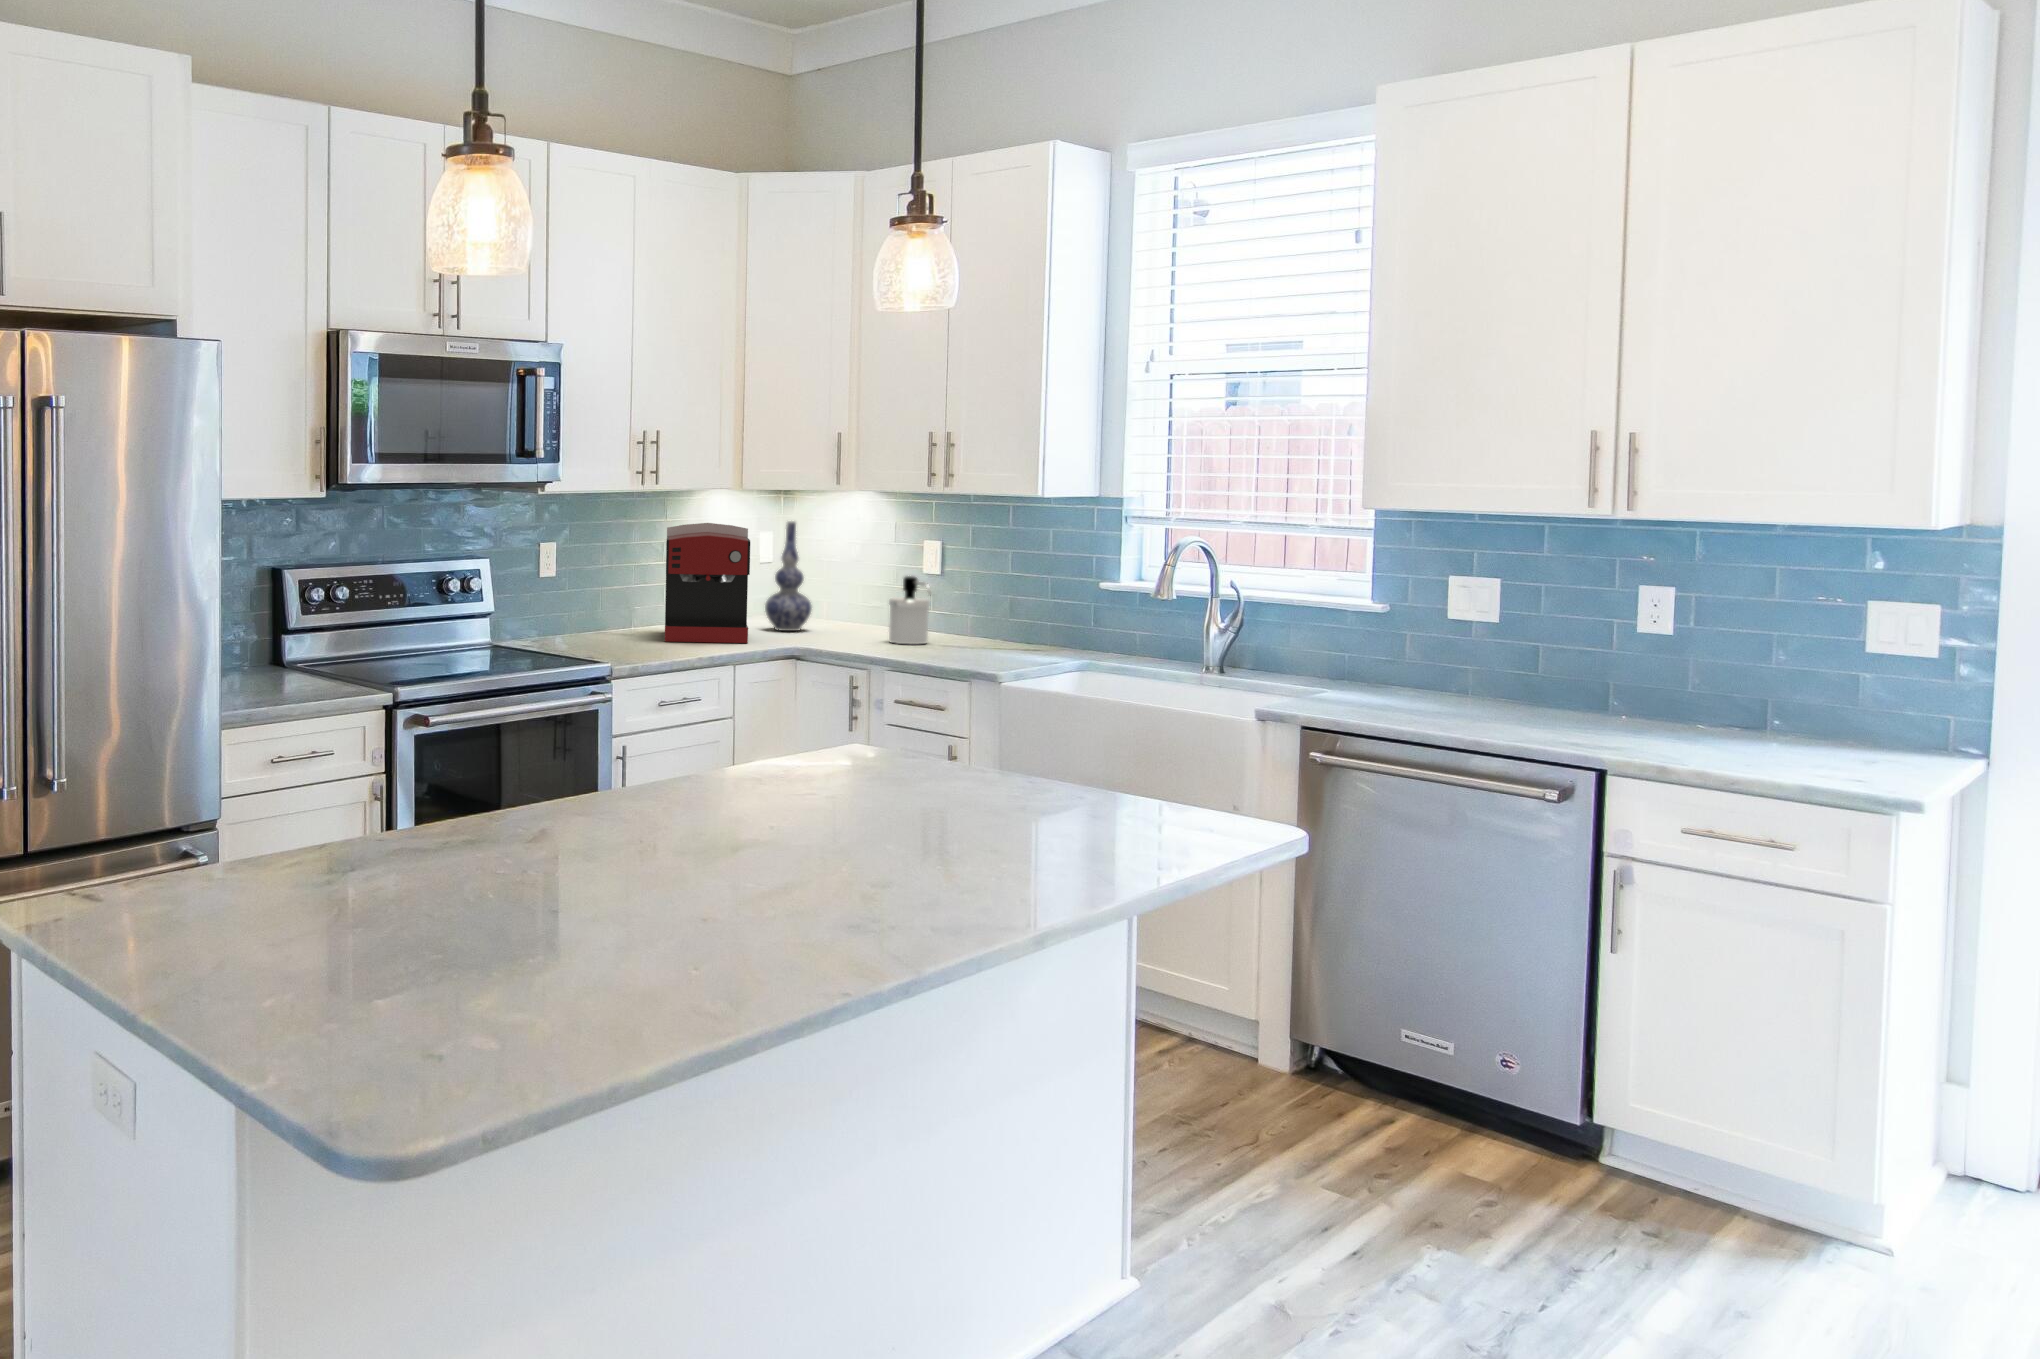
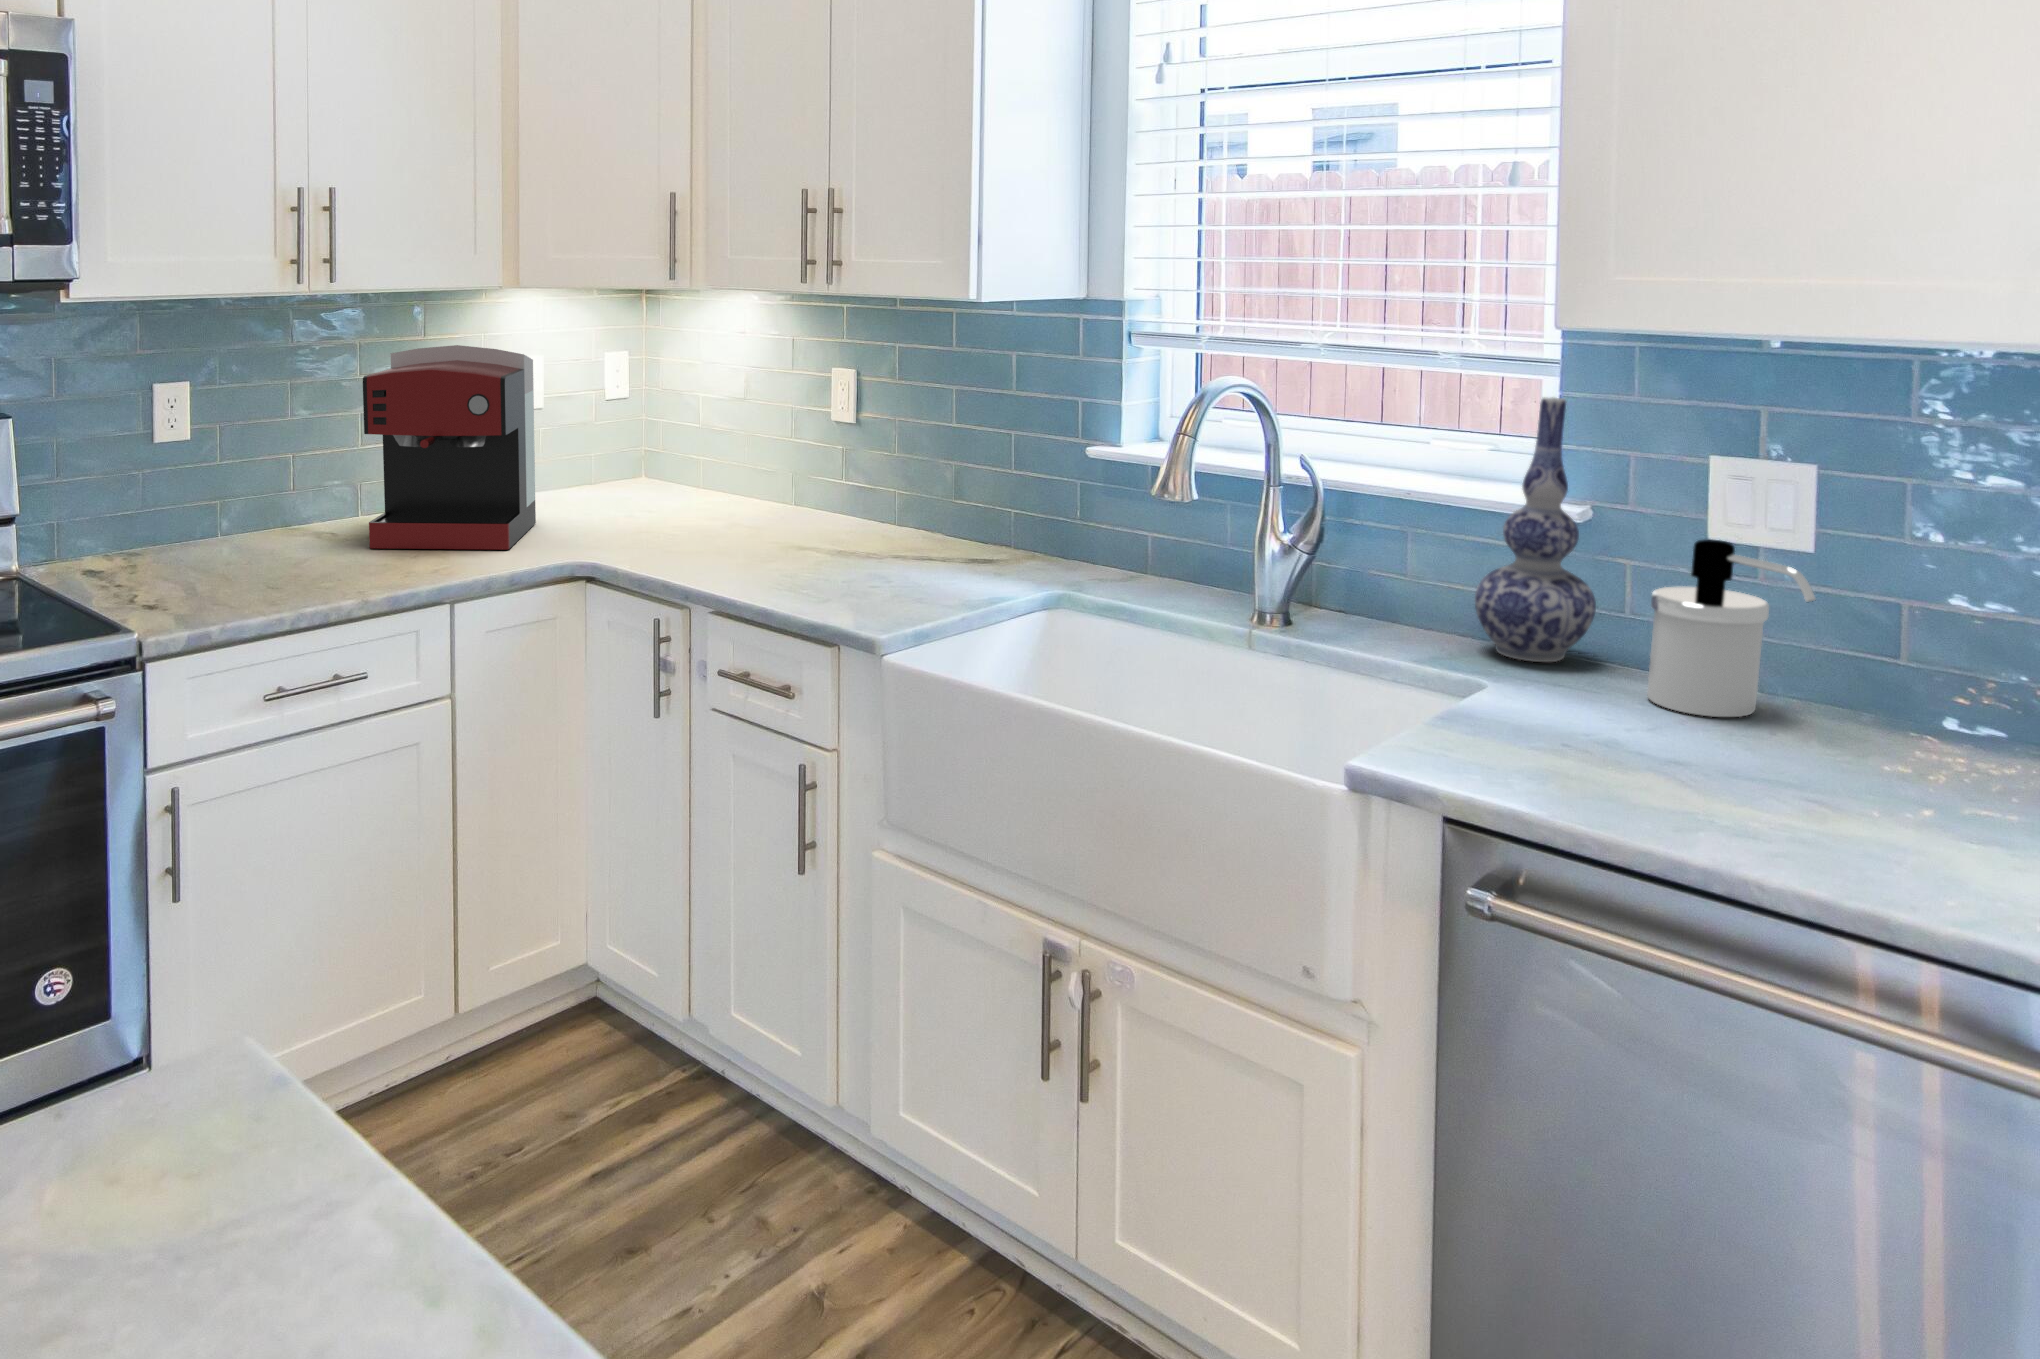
vase: present [765,521,812,631] -> present [1475,397,1596,662]
soap dispenser: present [889,576,931,644] -> present [1647,539,1815,717]

